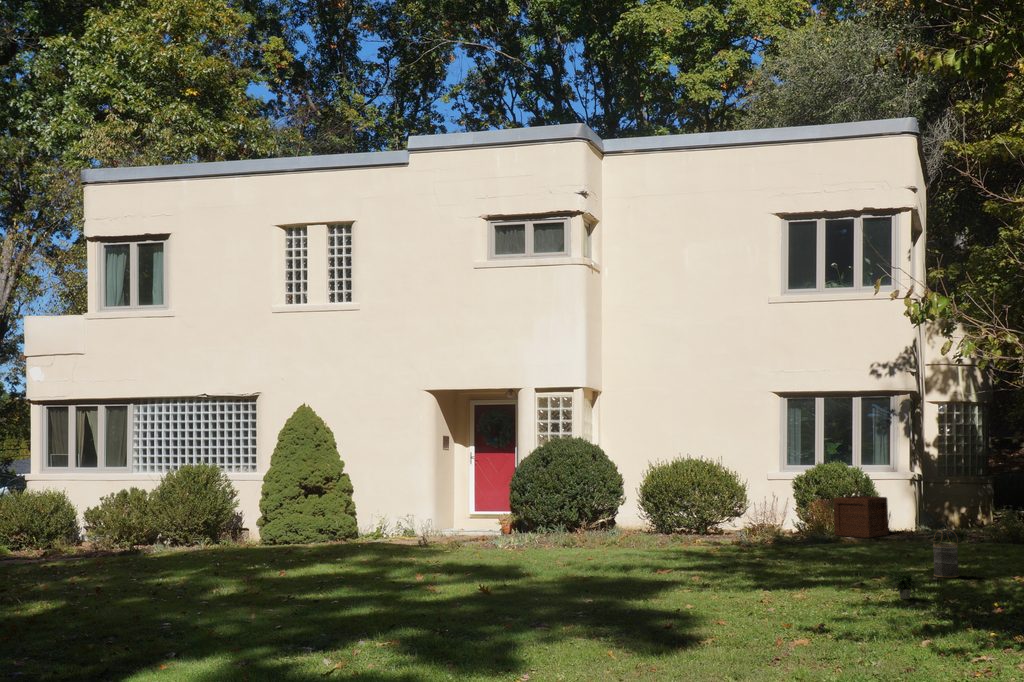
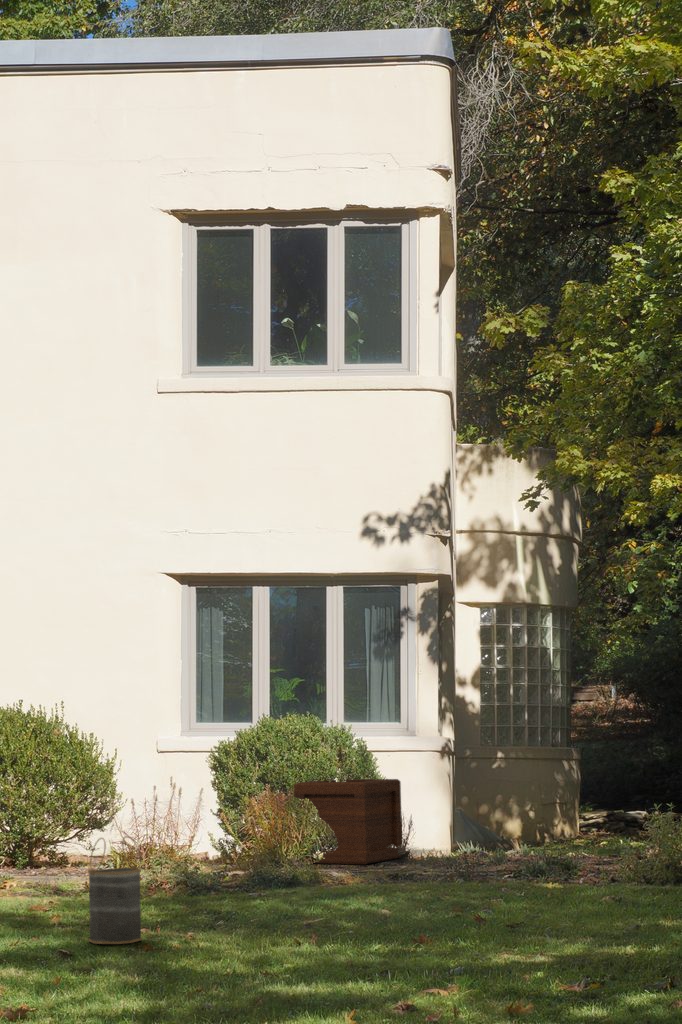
basket: present [933,530,959,578] -> present [88,836,142,944]
potted plant: present [890,573,918,599] -> none [449,929,538,999]

